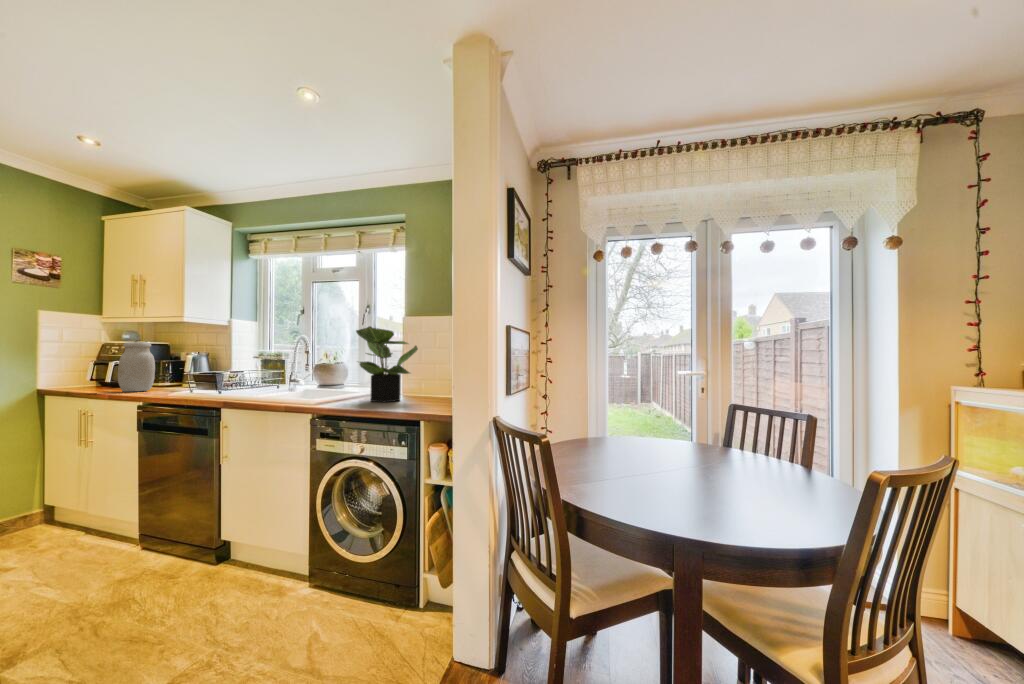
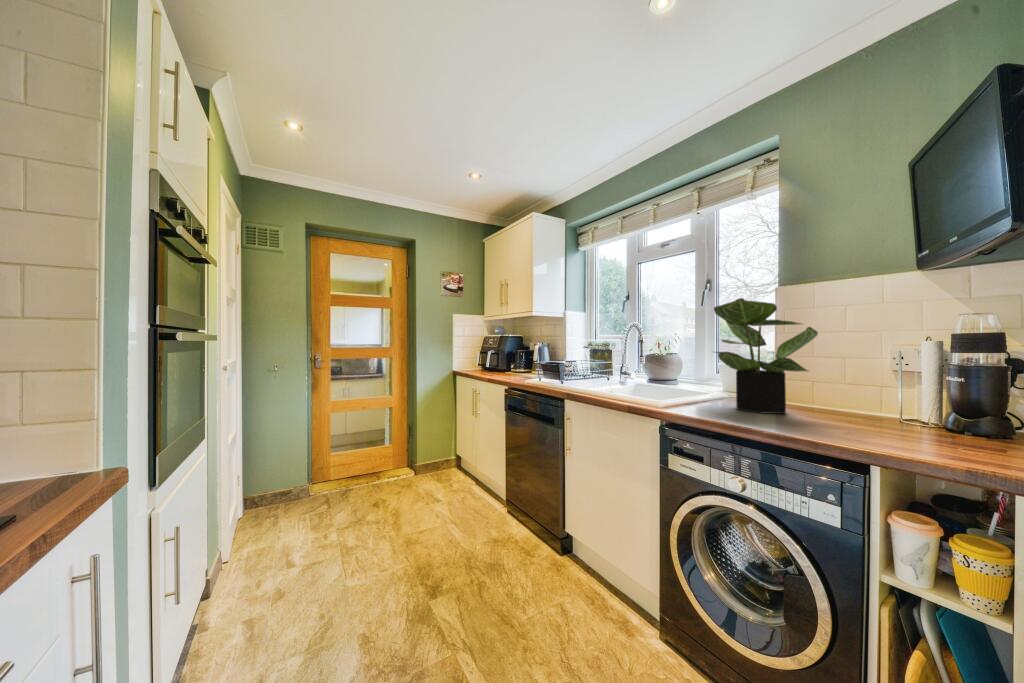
jar: present [118,342,155,392] -> none [491,334,514,376]

